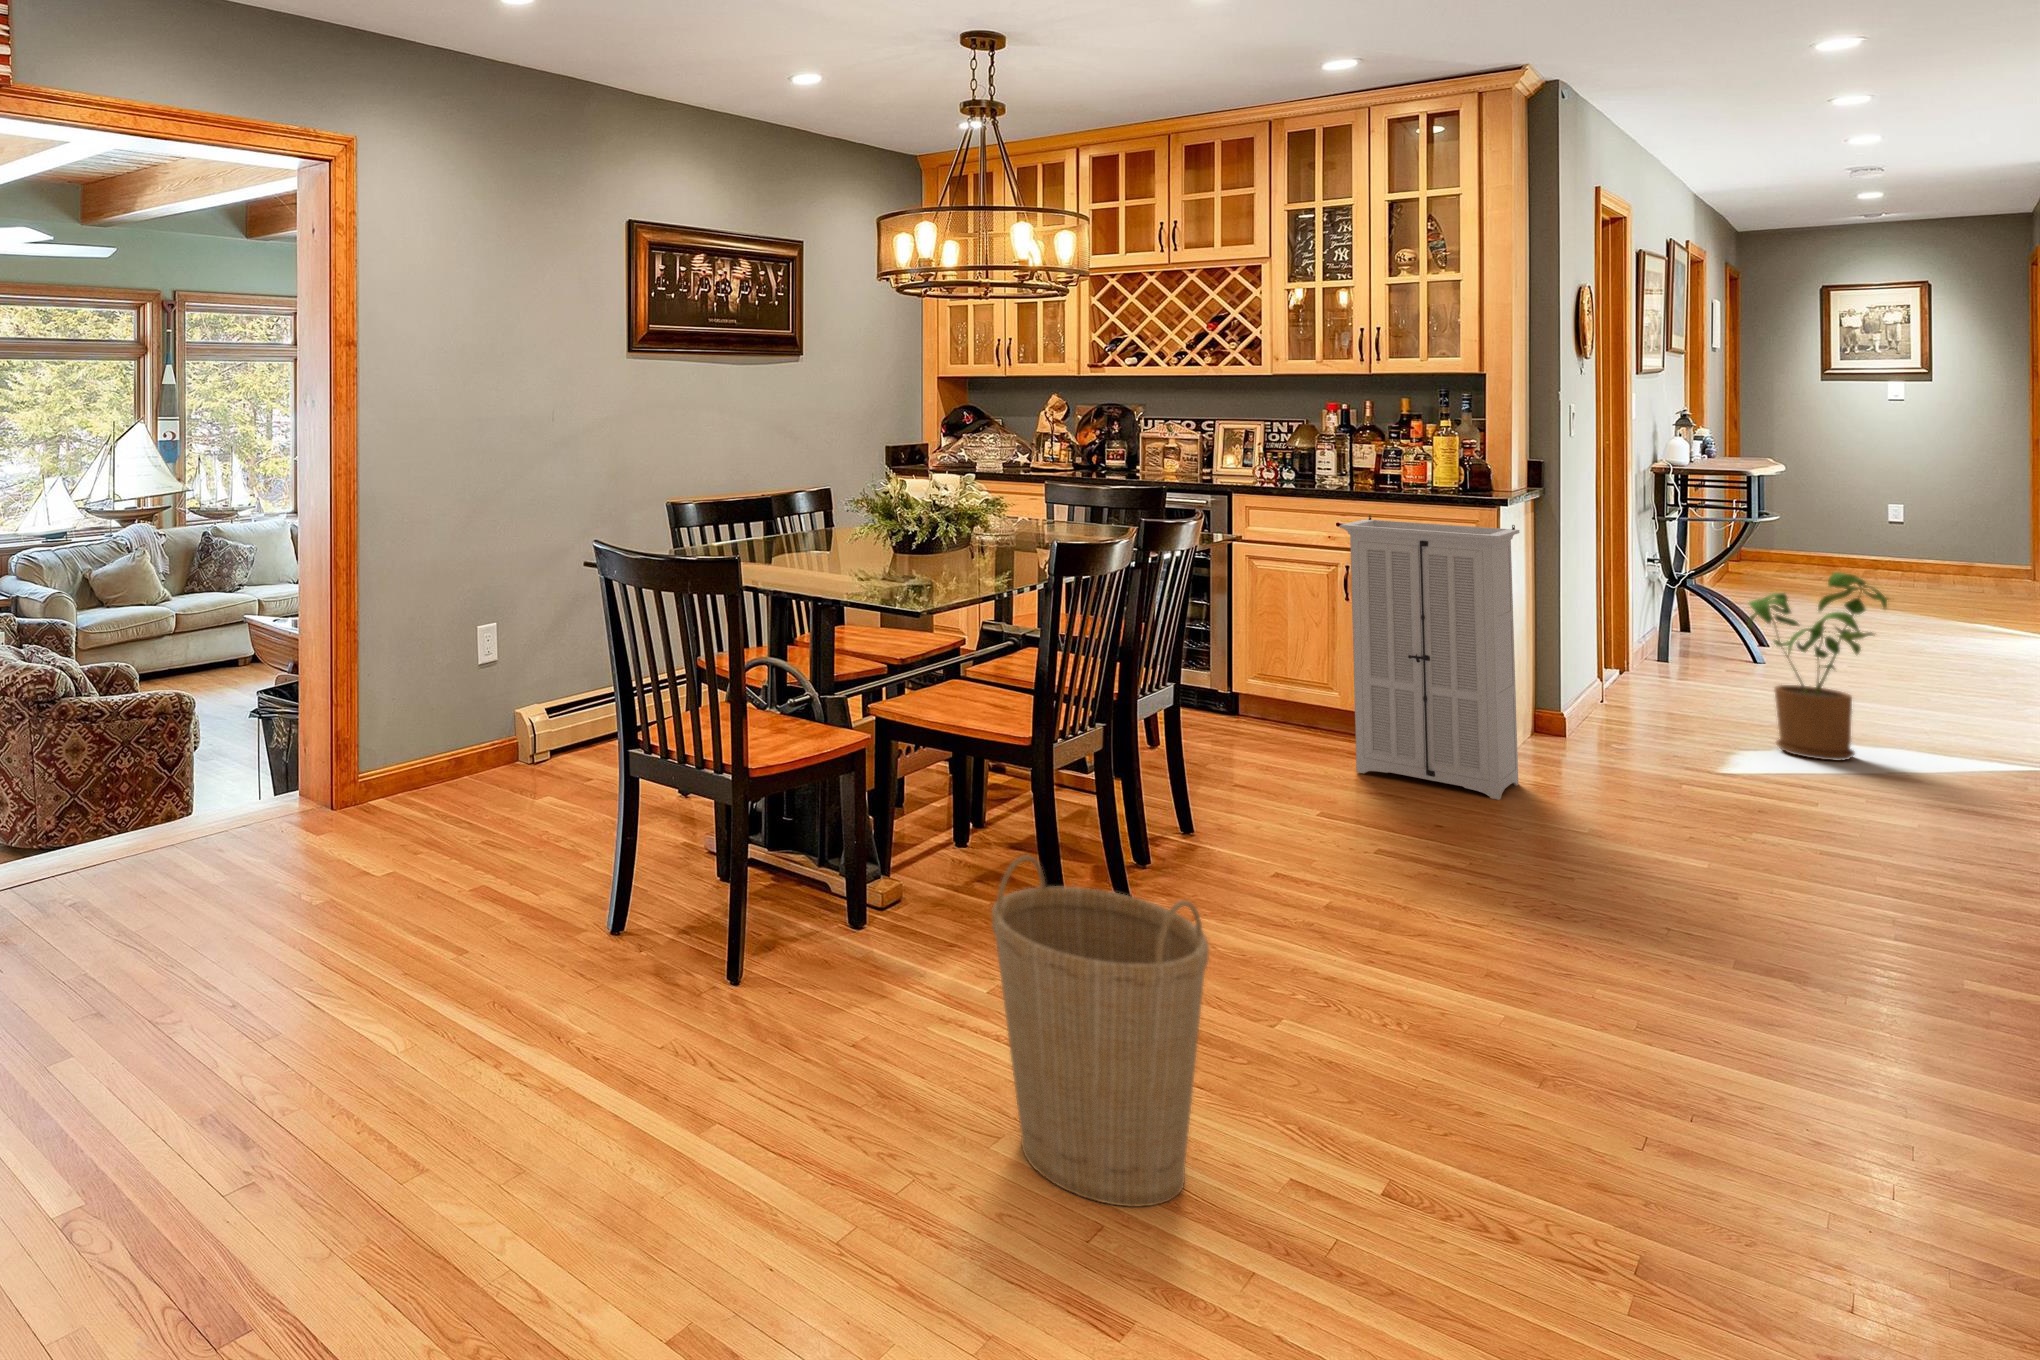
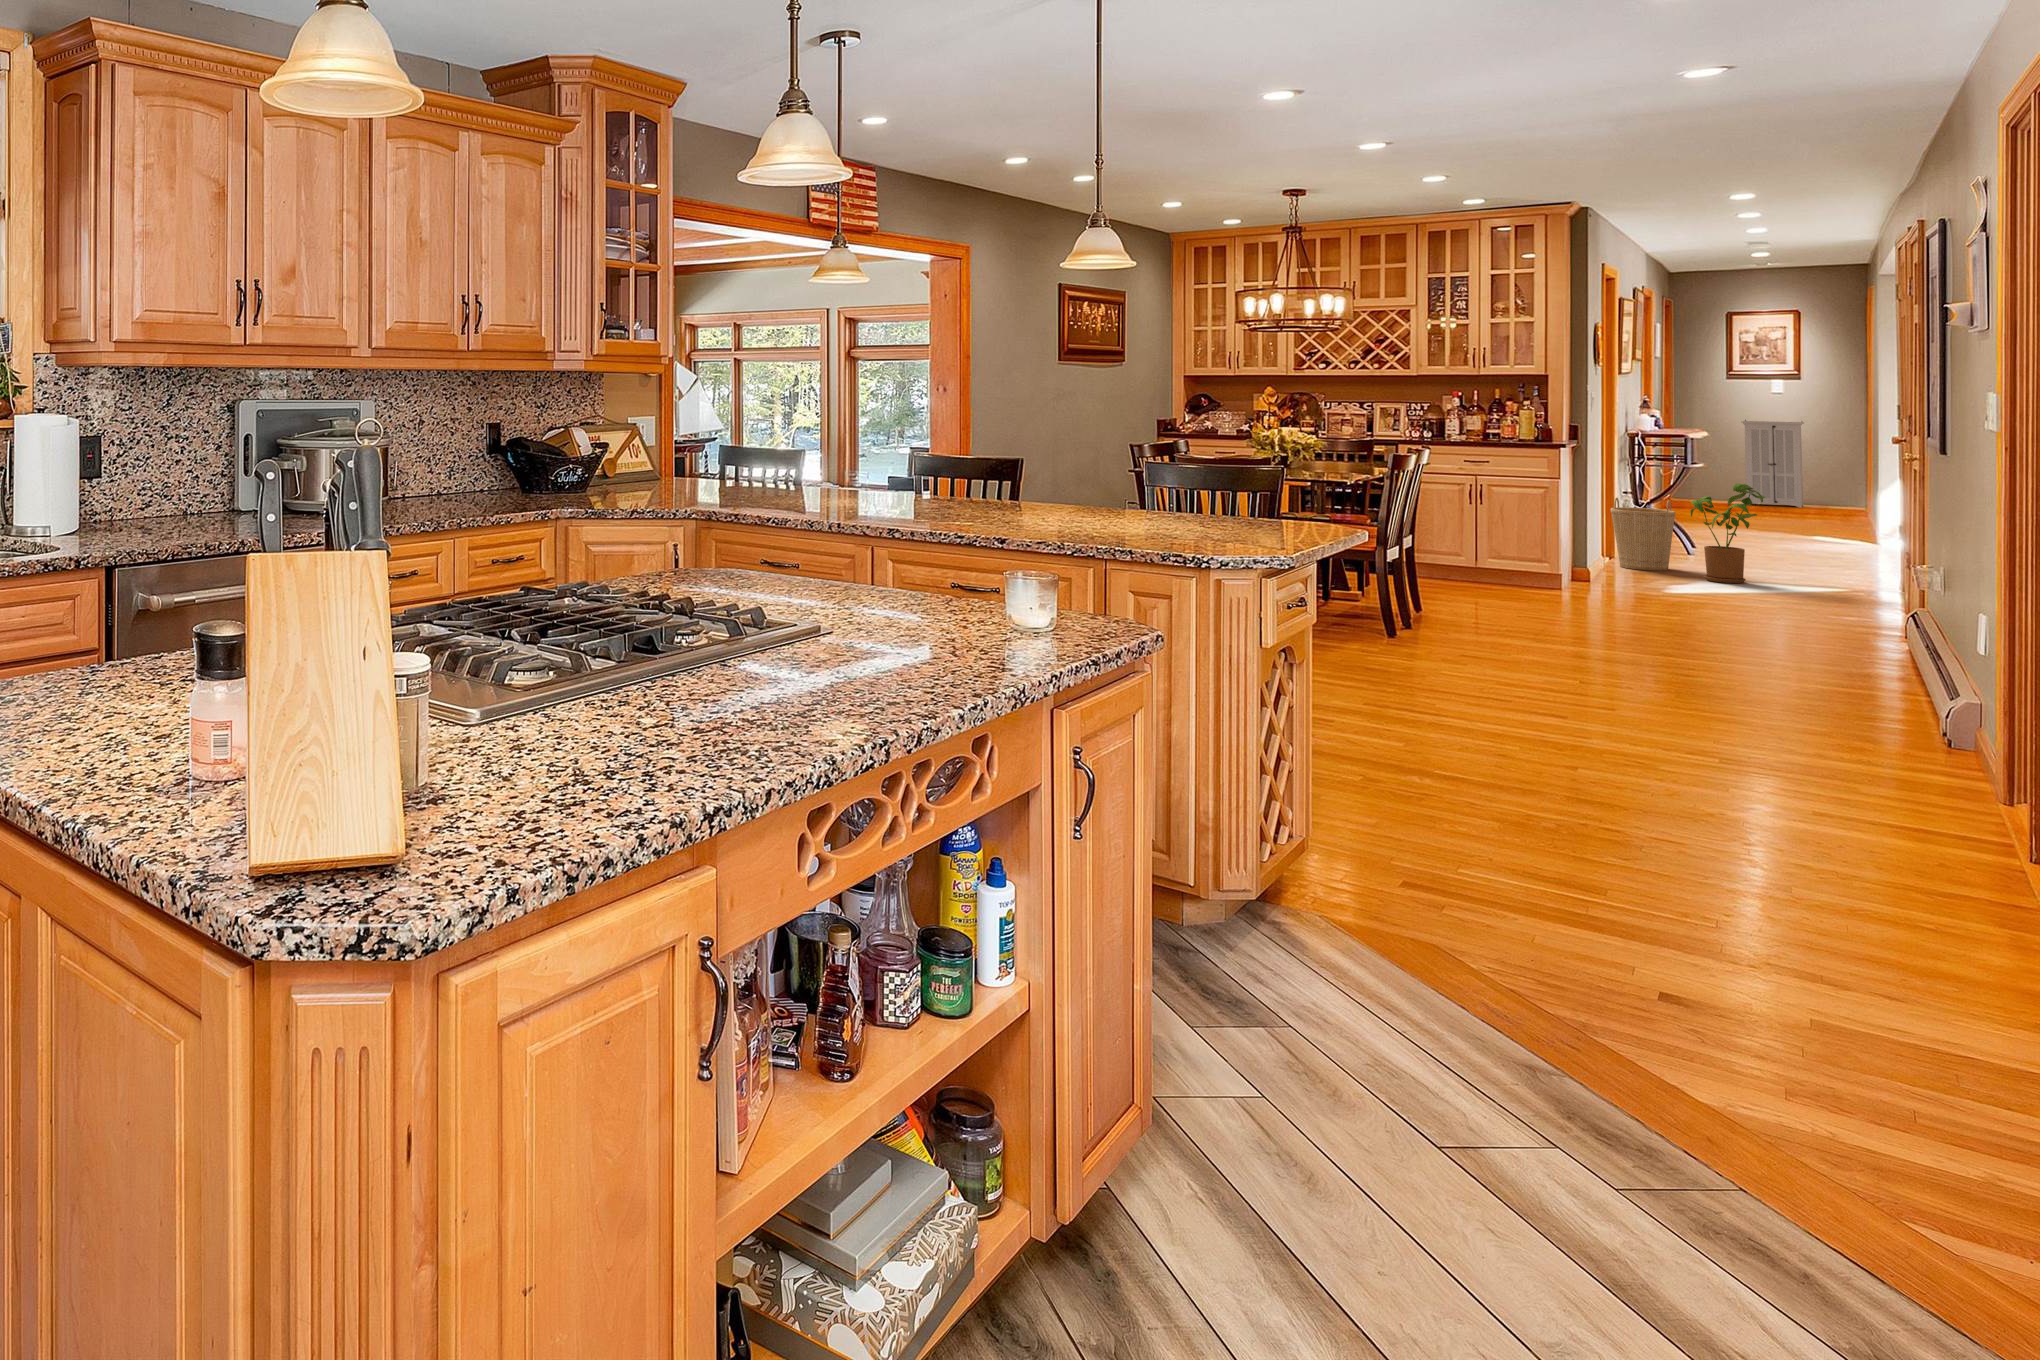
storage cabinet: present [1340,515,1519,800] -> present [1741,420,1804,508]
basket: present [992,855,1209,1207] -> present [1611,497,1675,571]

